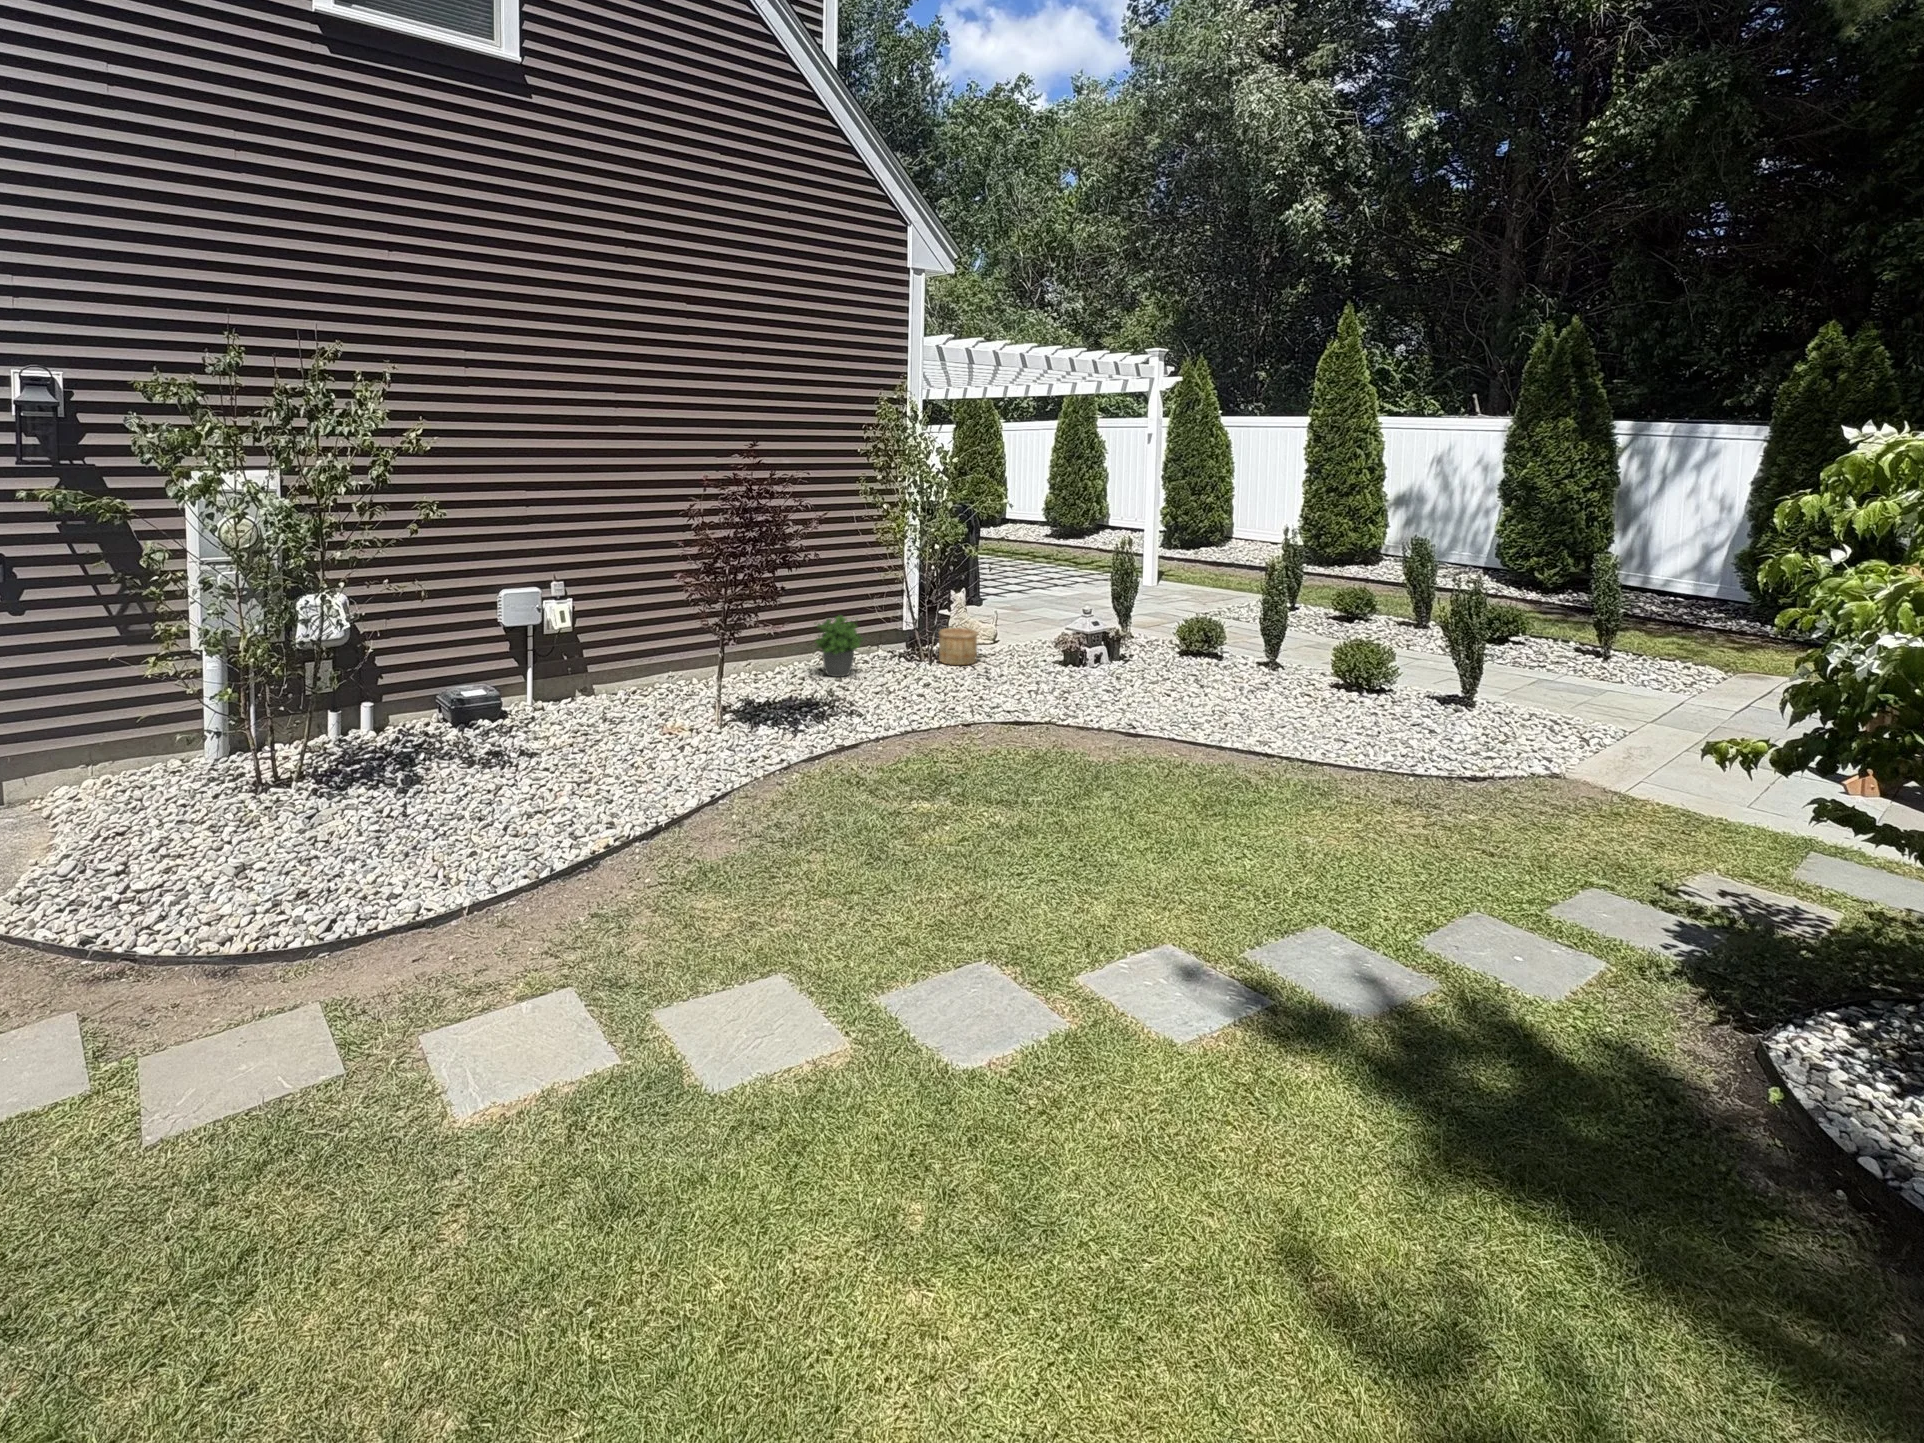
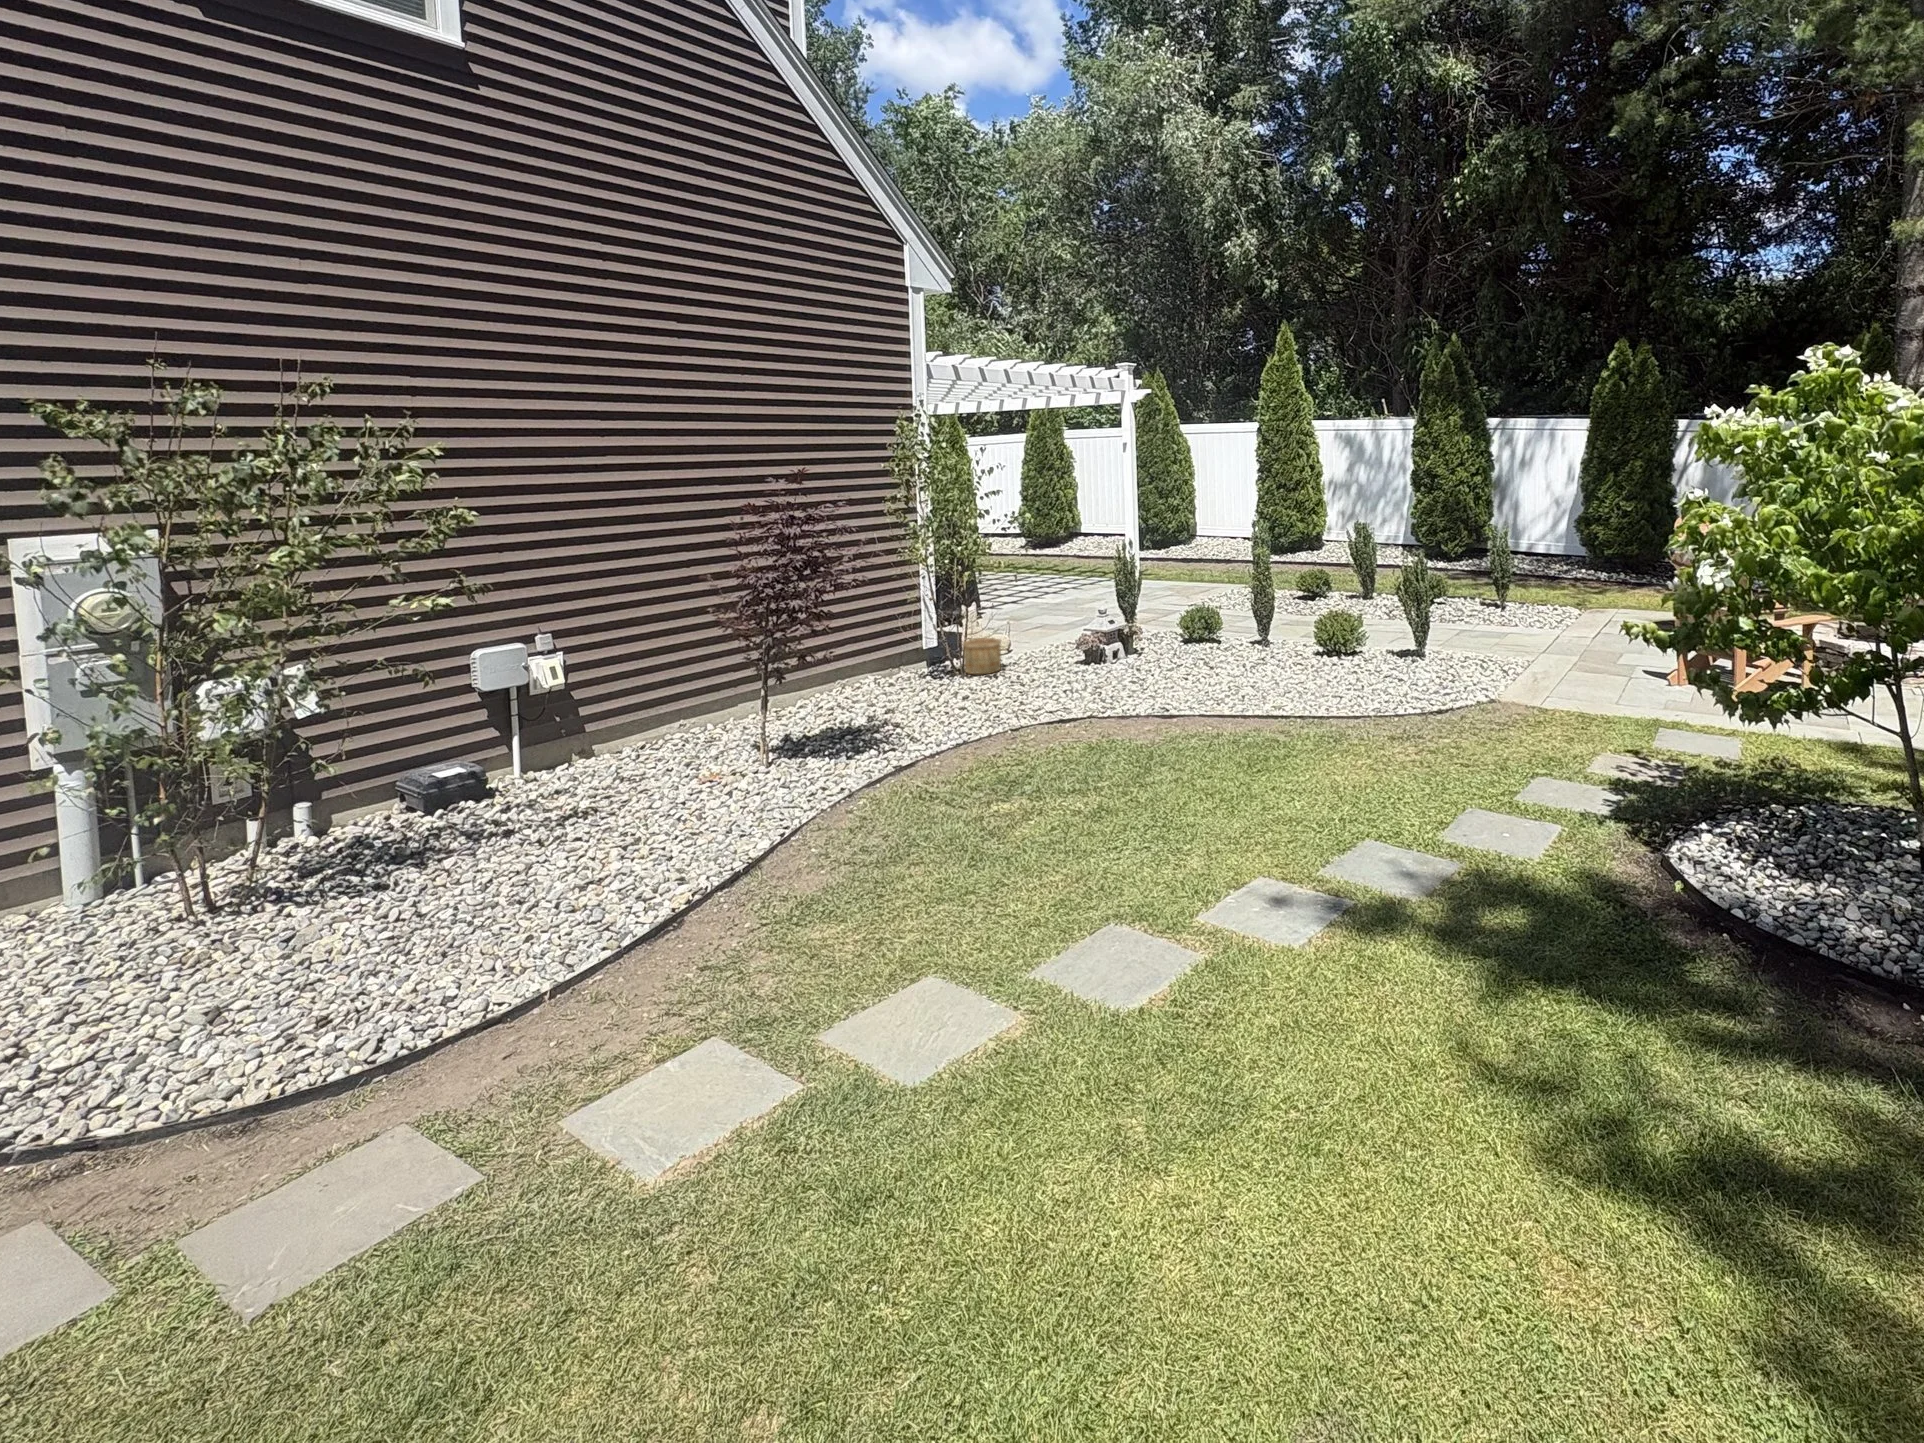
potted plant: present [814,615,863,677] -> none [837,637,890,701]

